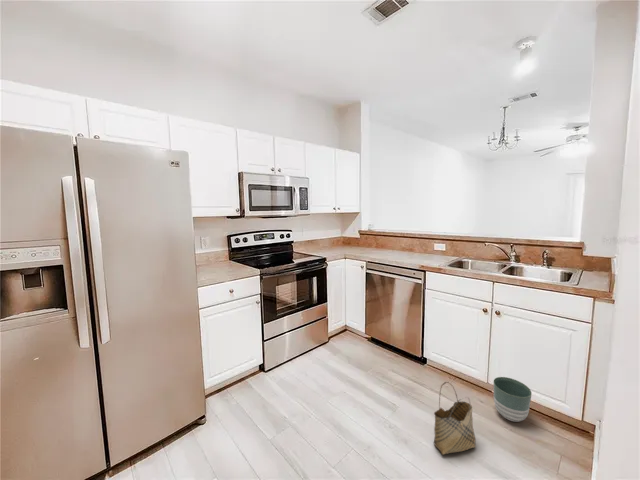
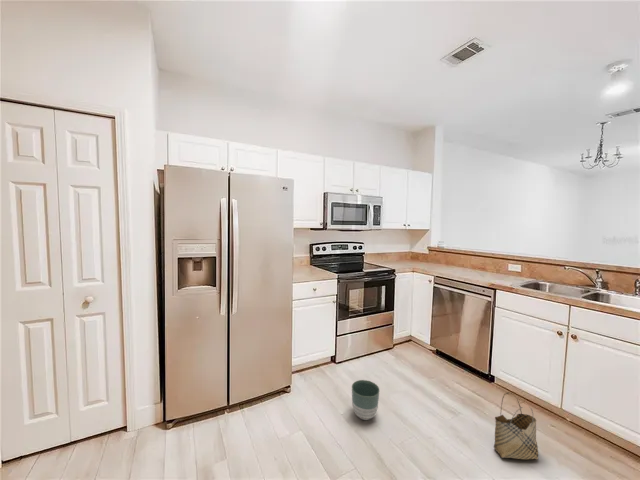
planter: present [494,377,532,422] -> present [352,380,379,420]

